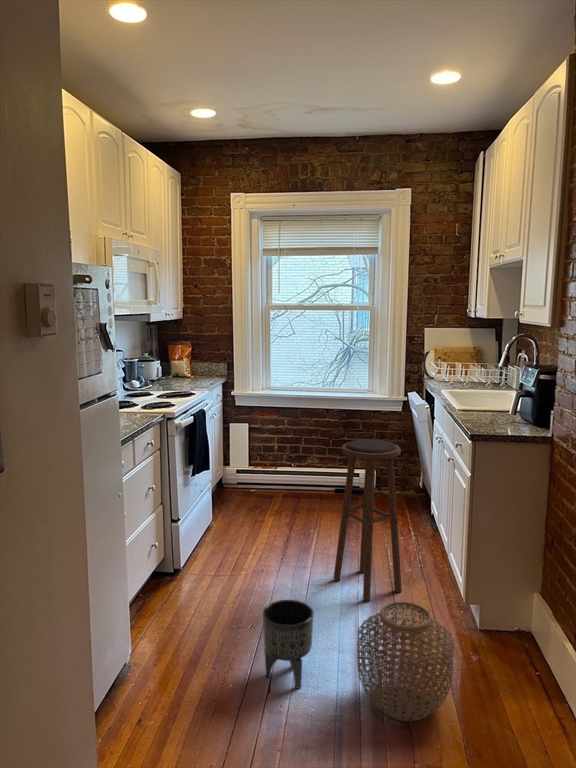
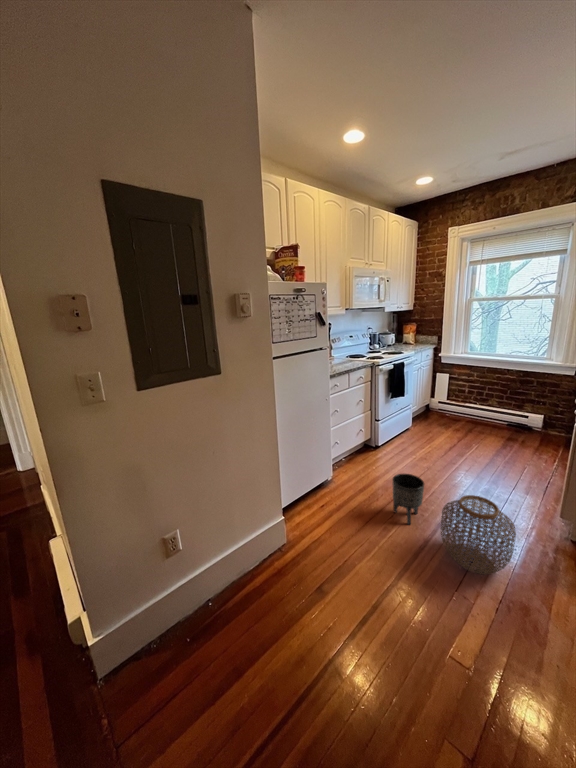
stool: present [334,439,402,601] -> none [470,389,530,497]

